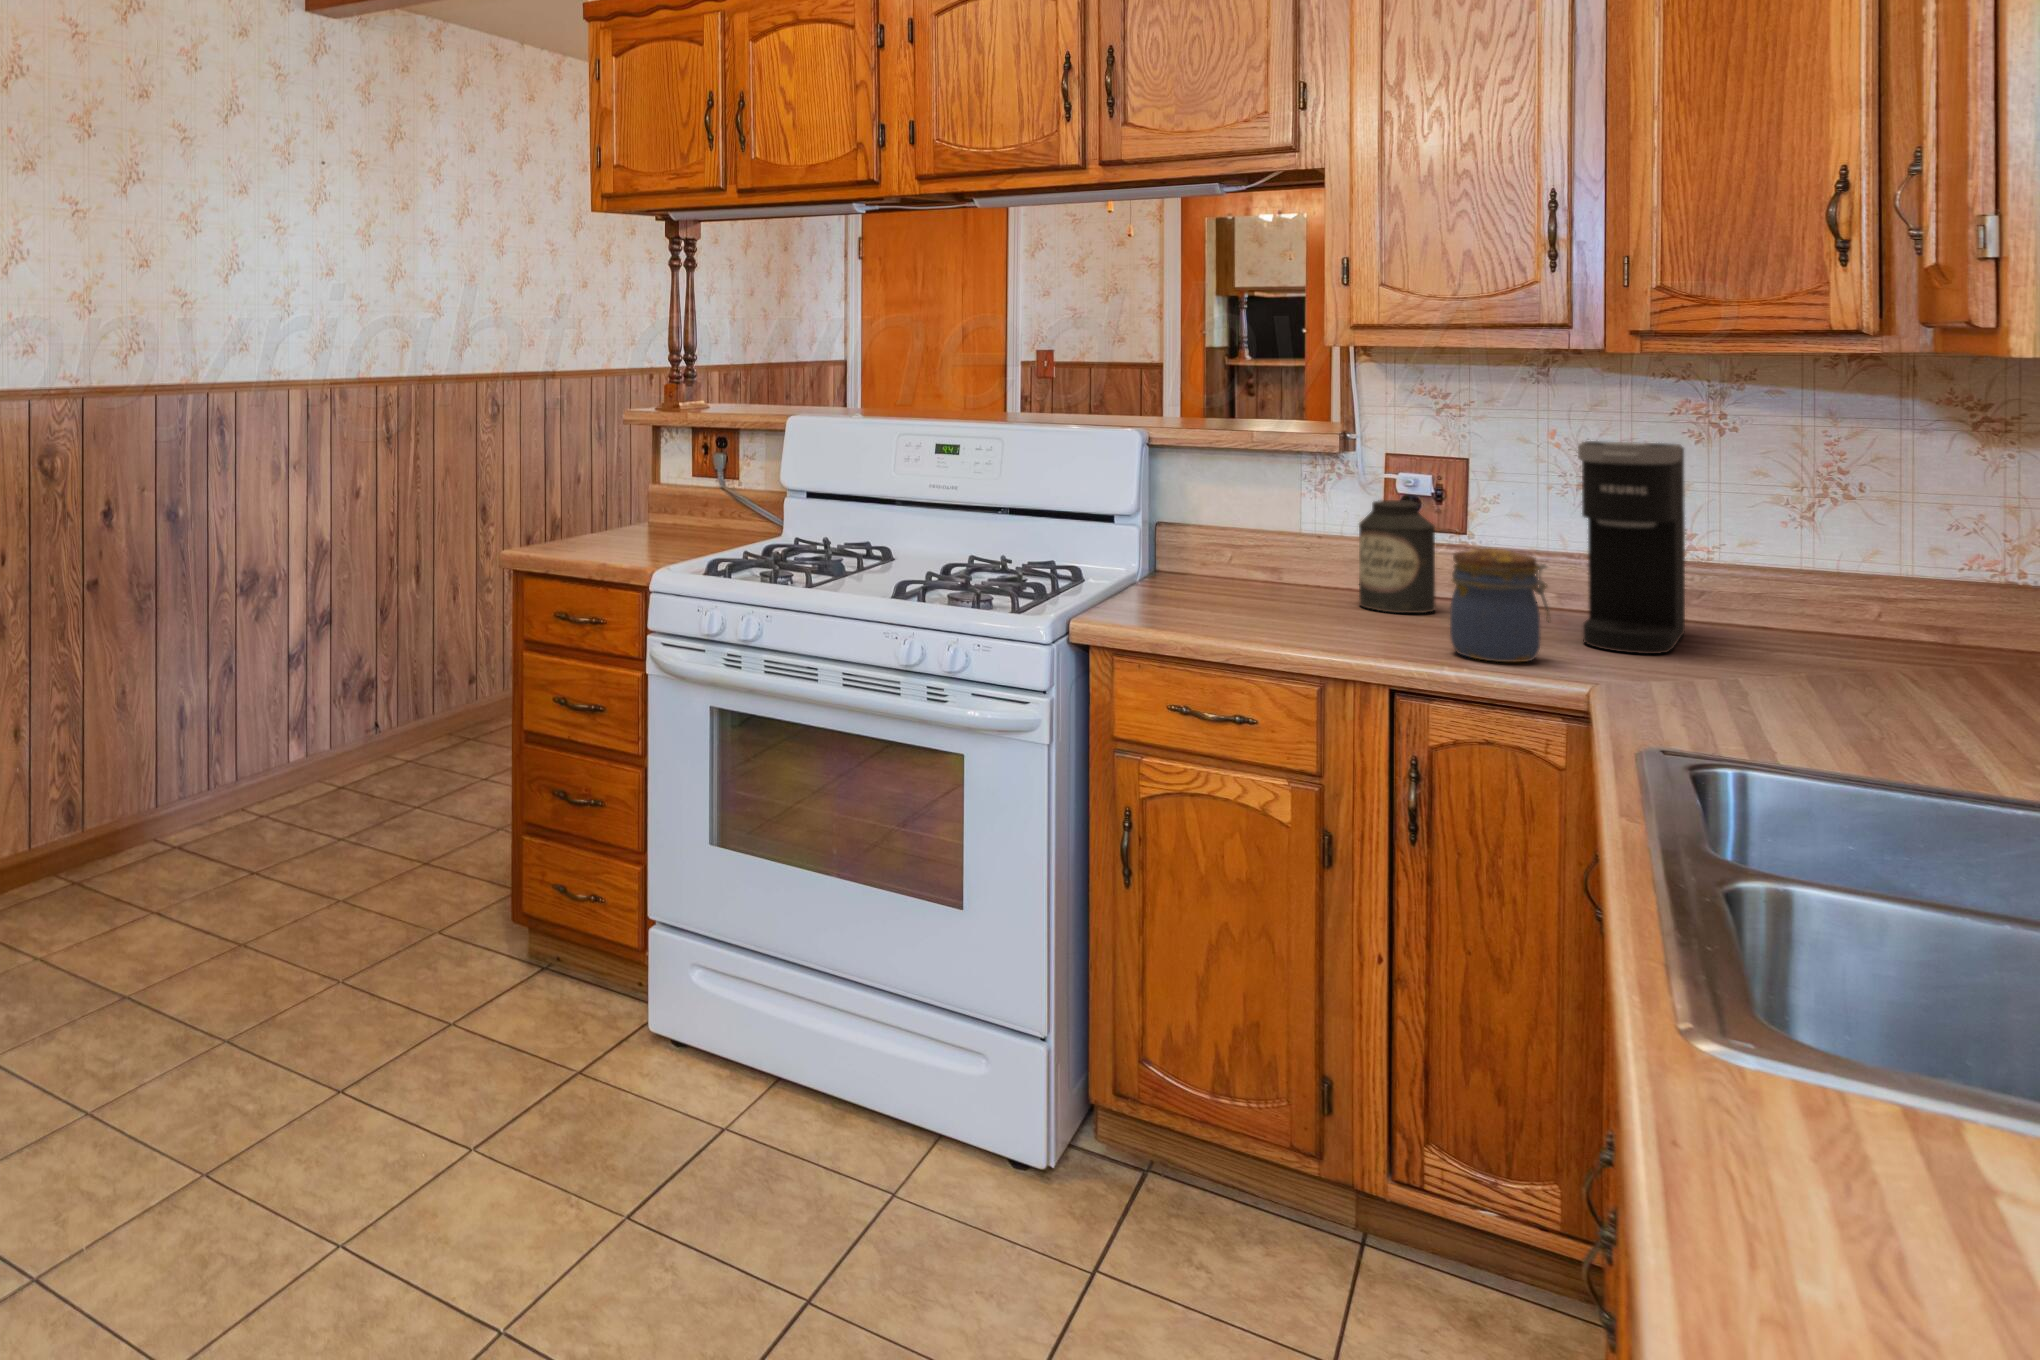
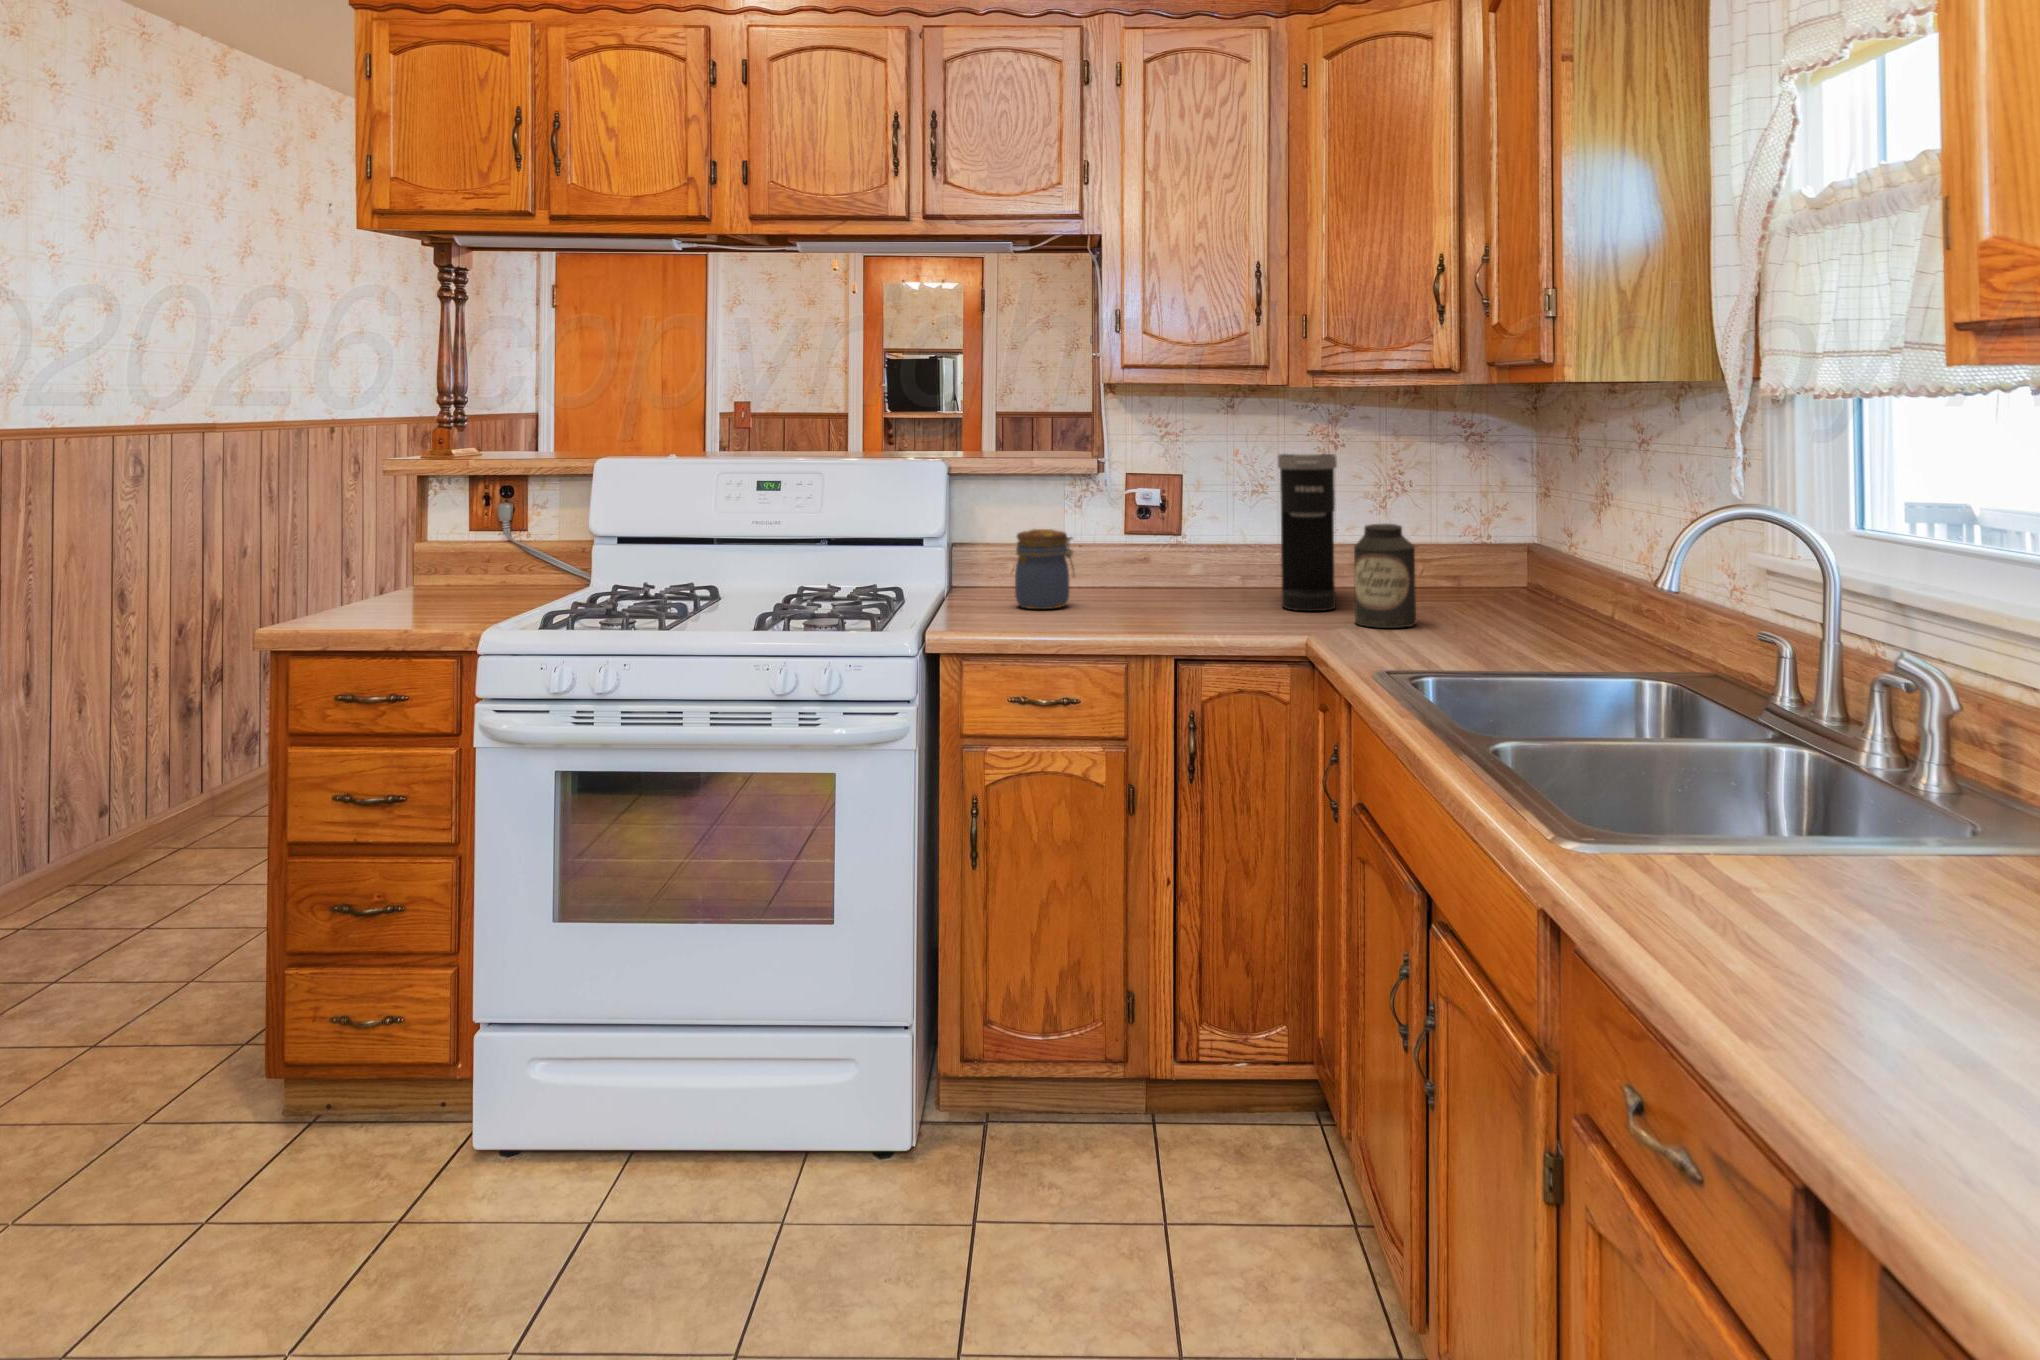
canister: present [1359,500,1435,613] -> present [1354,524,1416,628]
jar: present [1450,549,1550,662] -> present [1015,529,1074,609]

